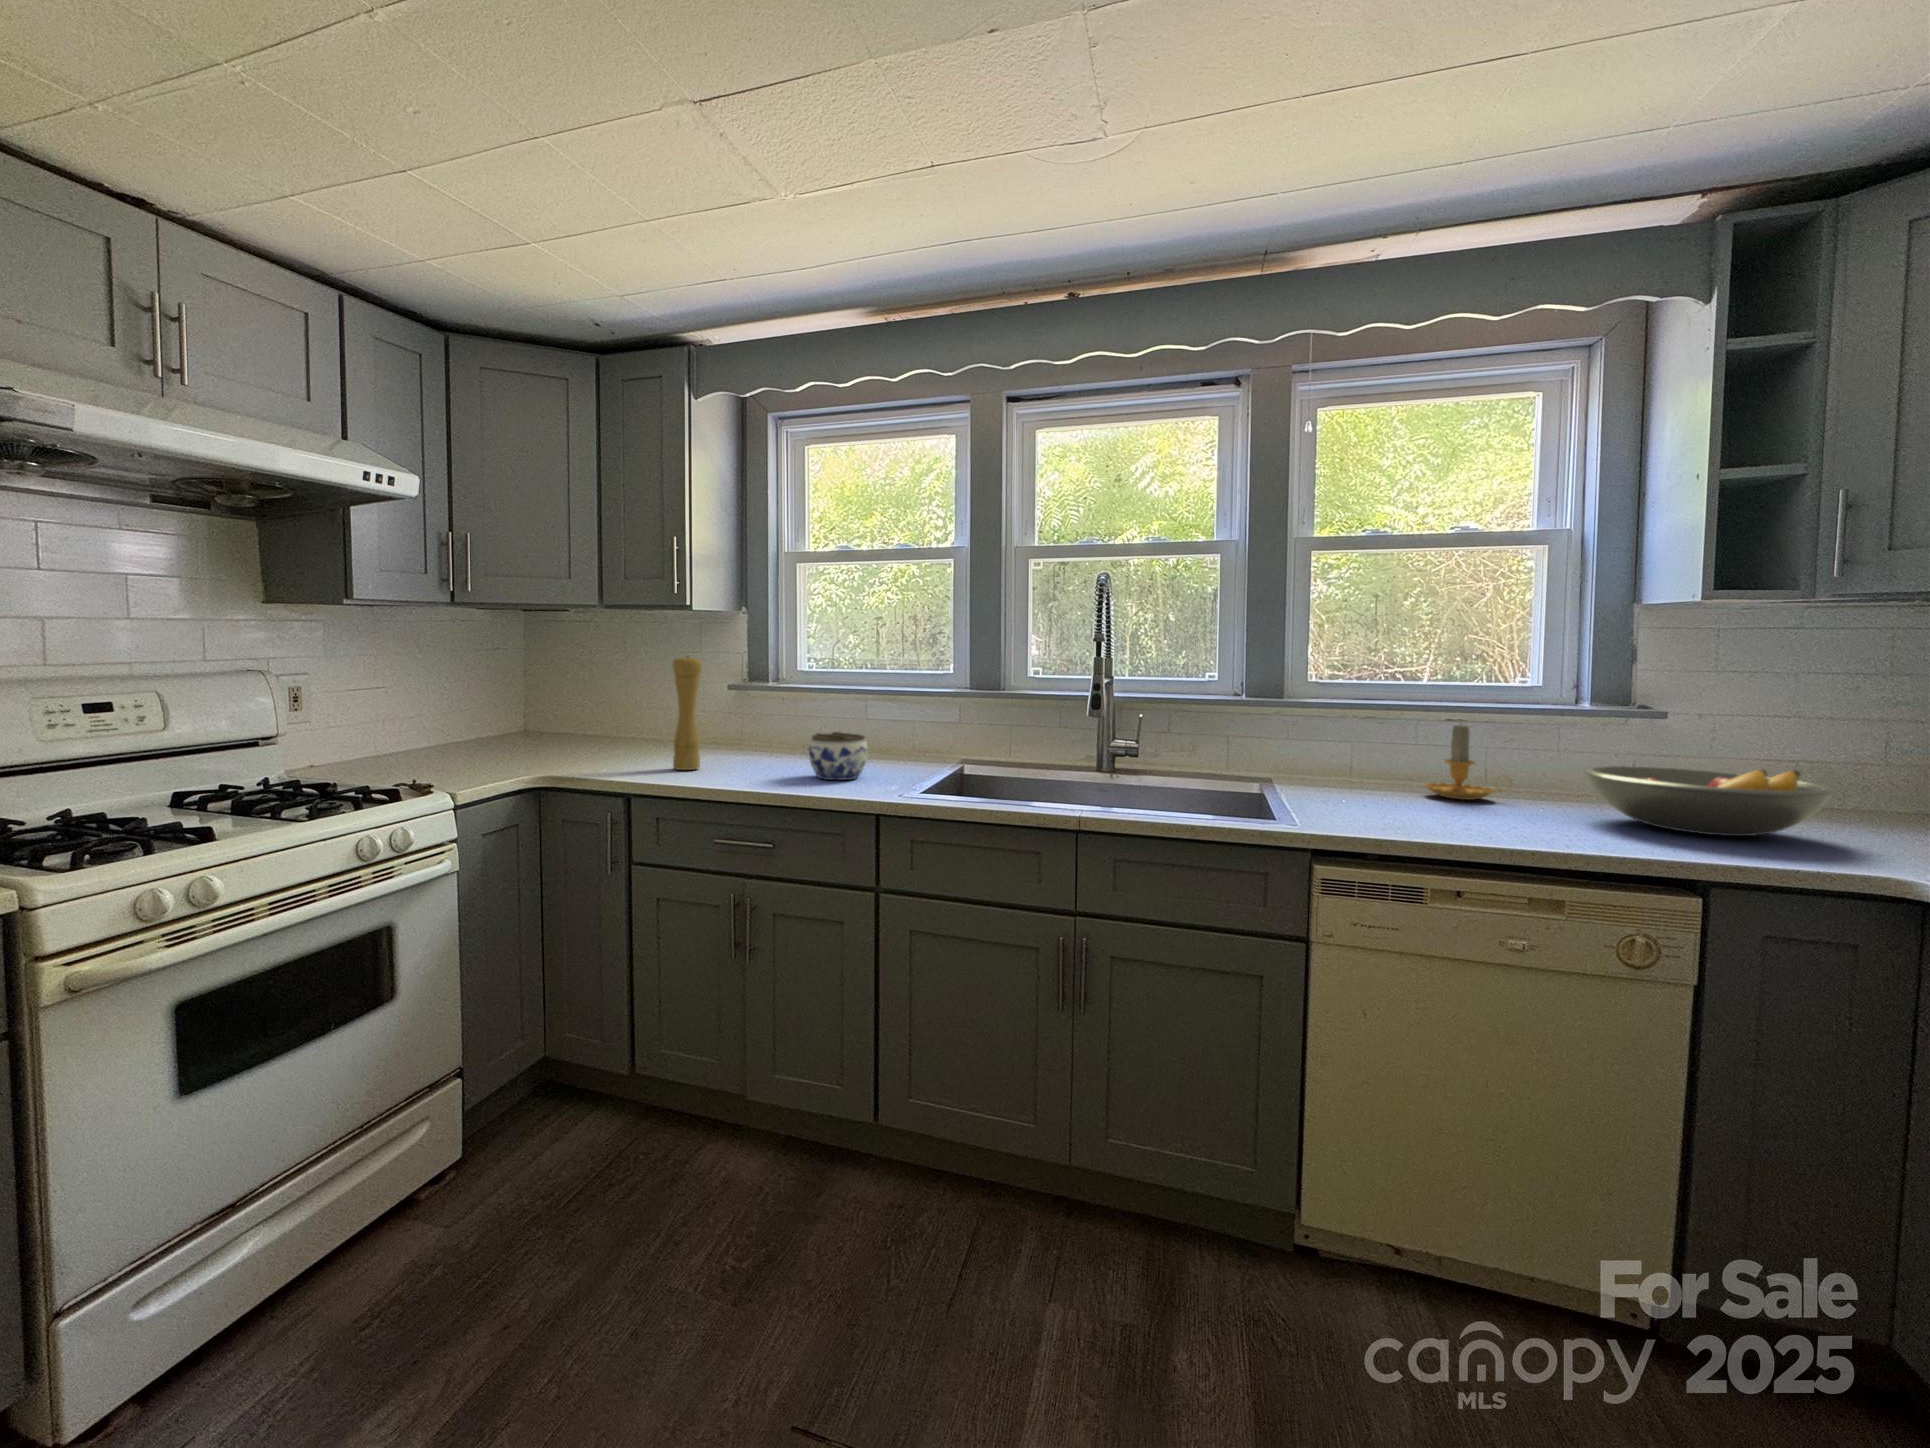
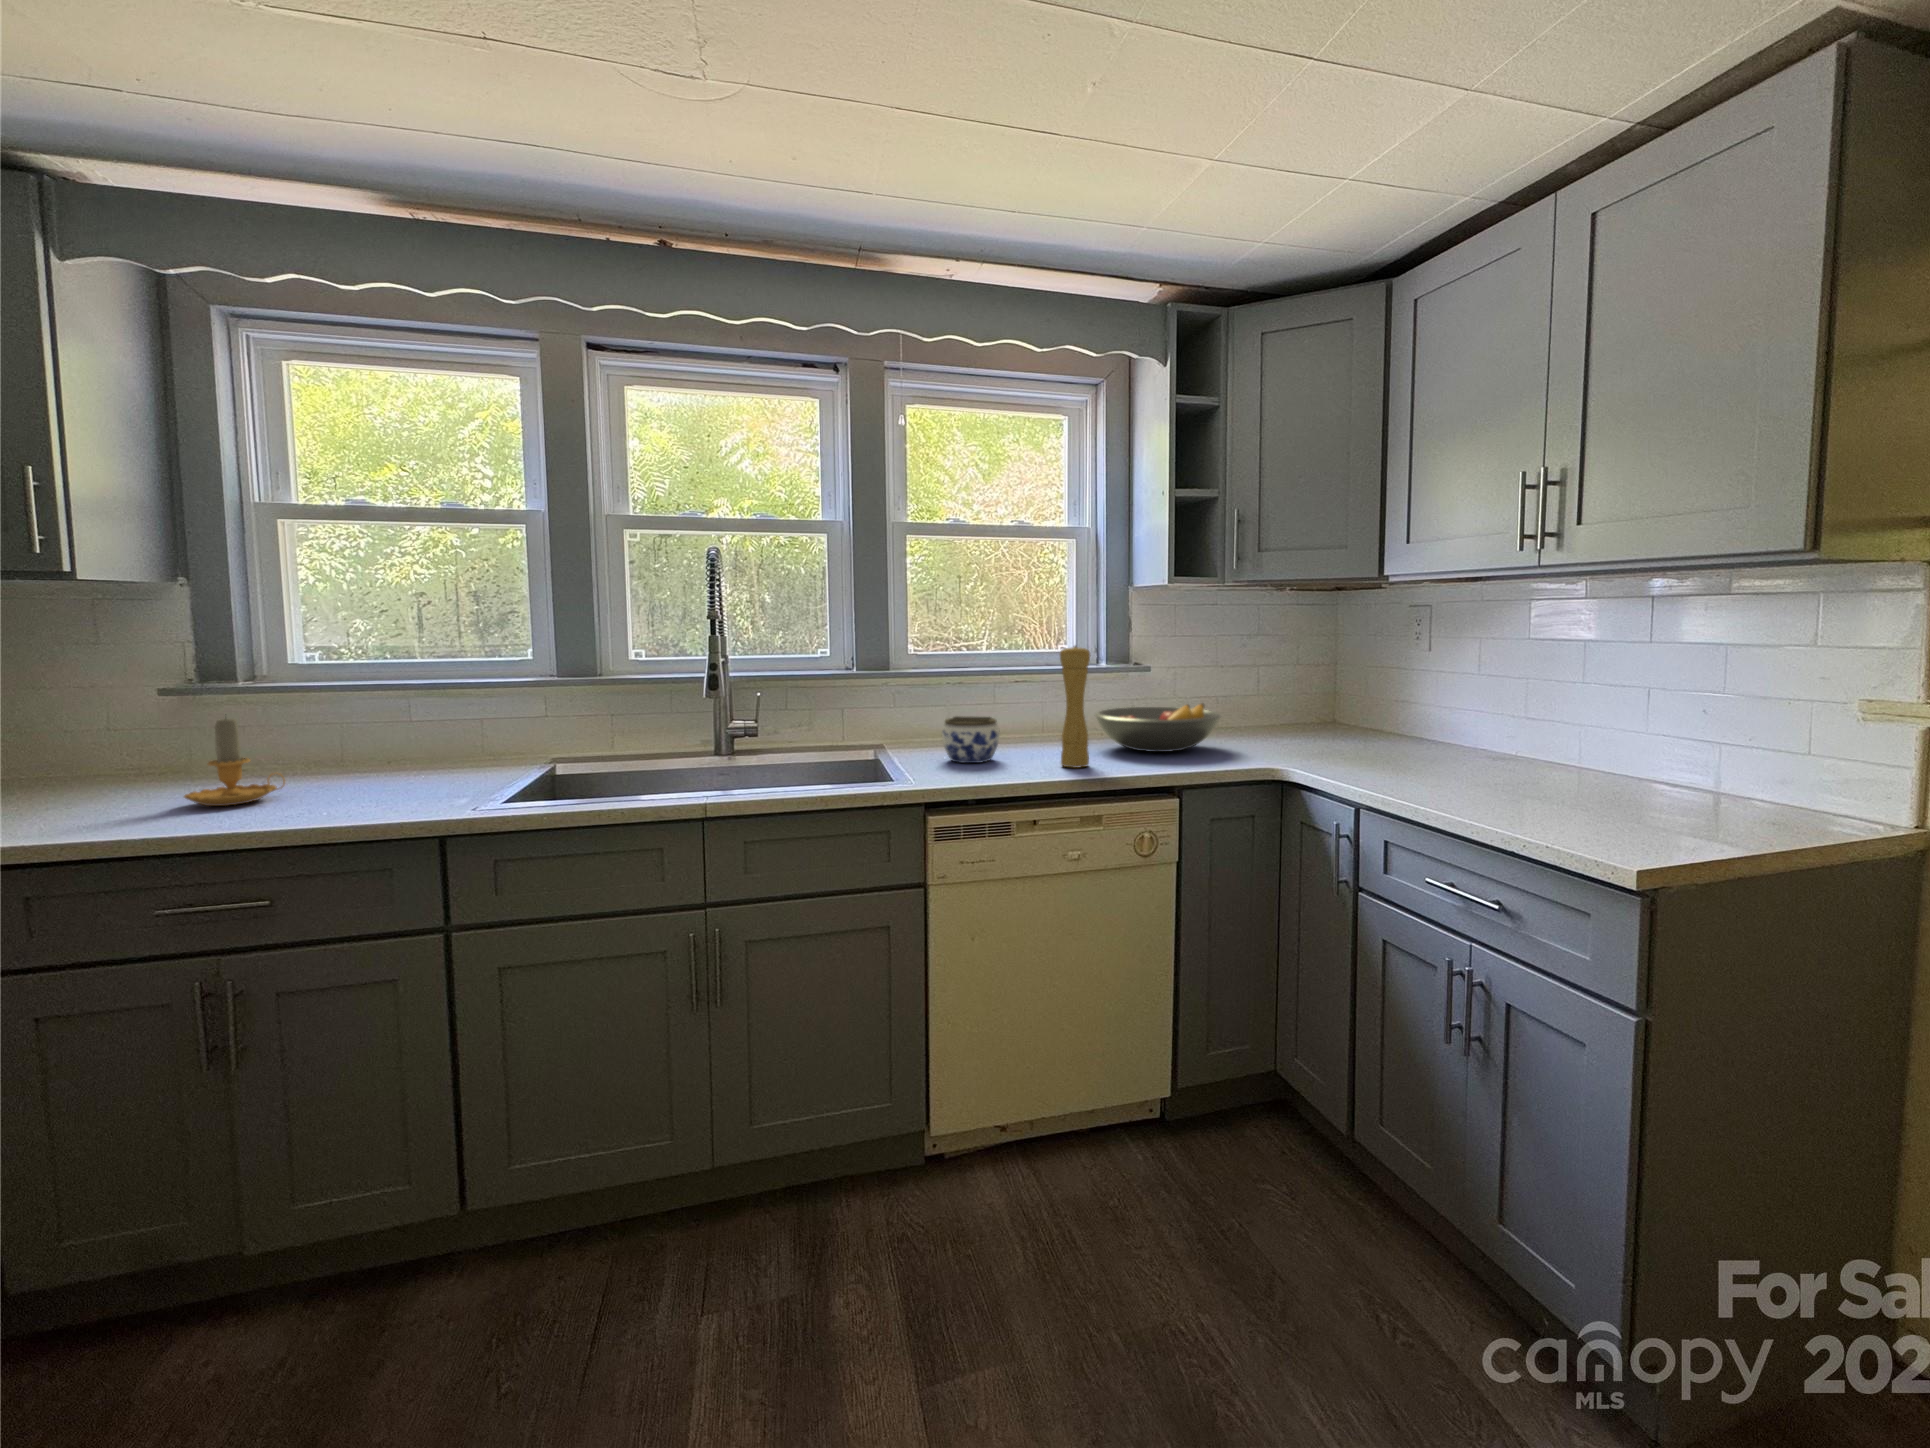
pepper mill: present [673,656,702,770] -> present [1060,646,1091,768]
candle: present [1425,725,1511,800] -> present [184,718,285,806]
jar: present [809,732,868,780] -> present [942,716,1000,763]

